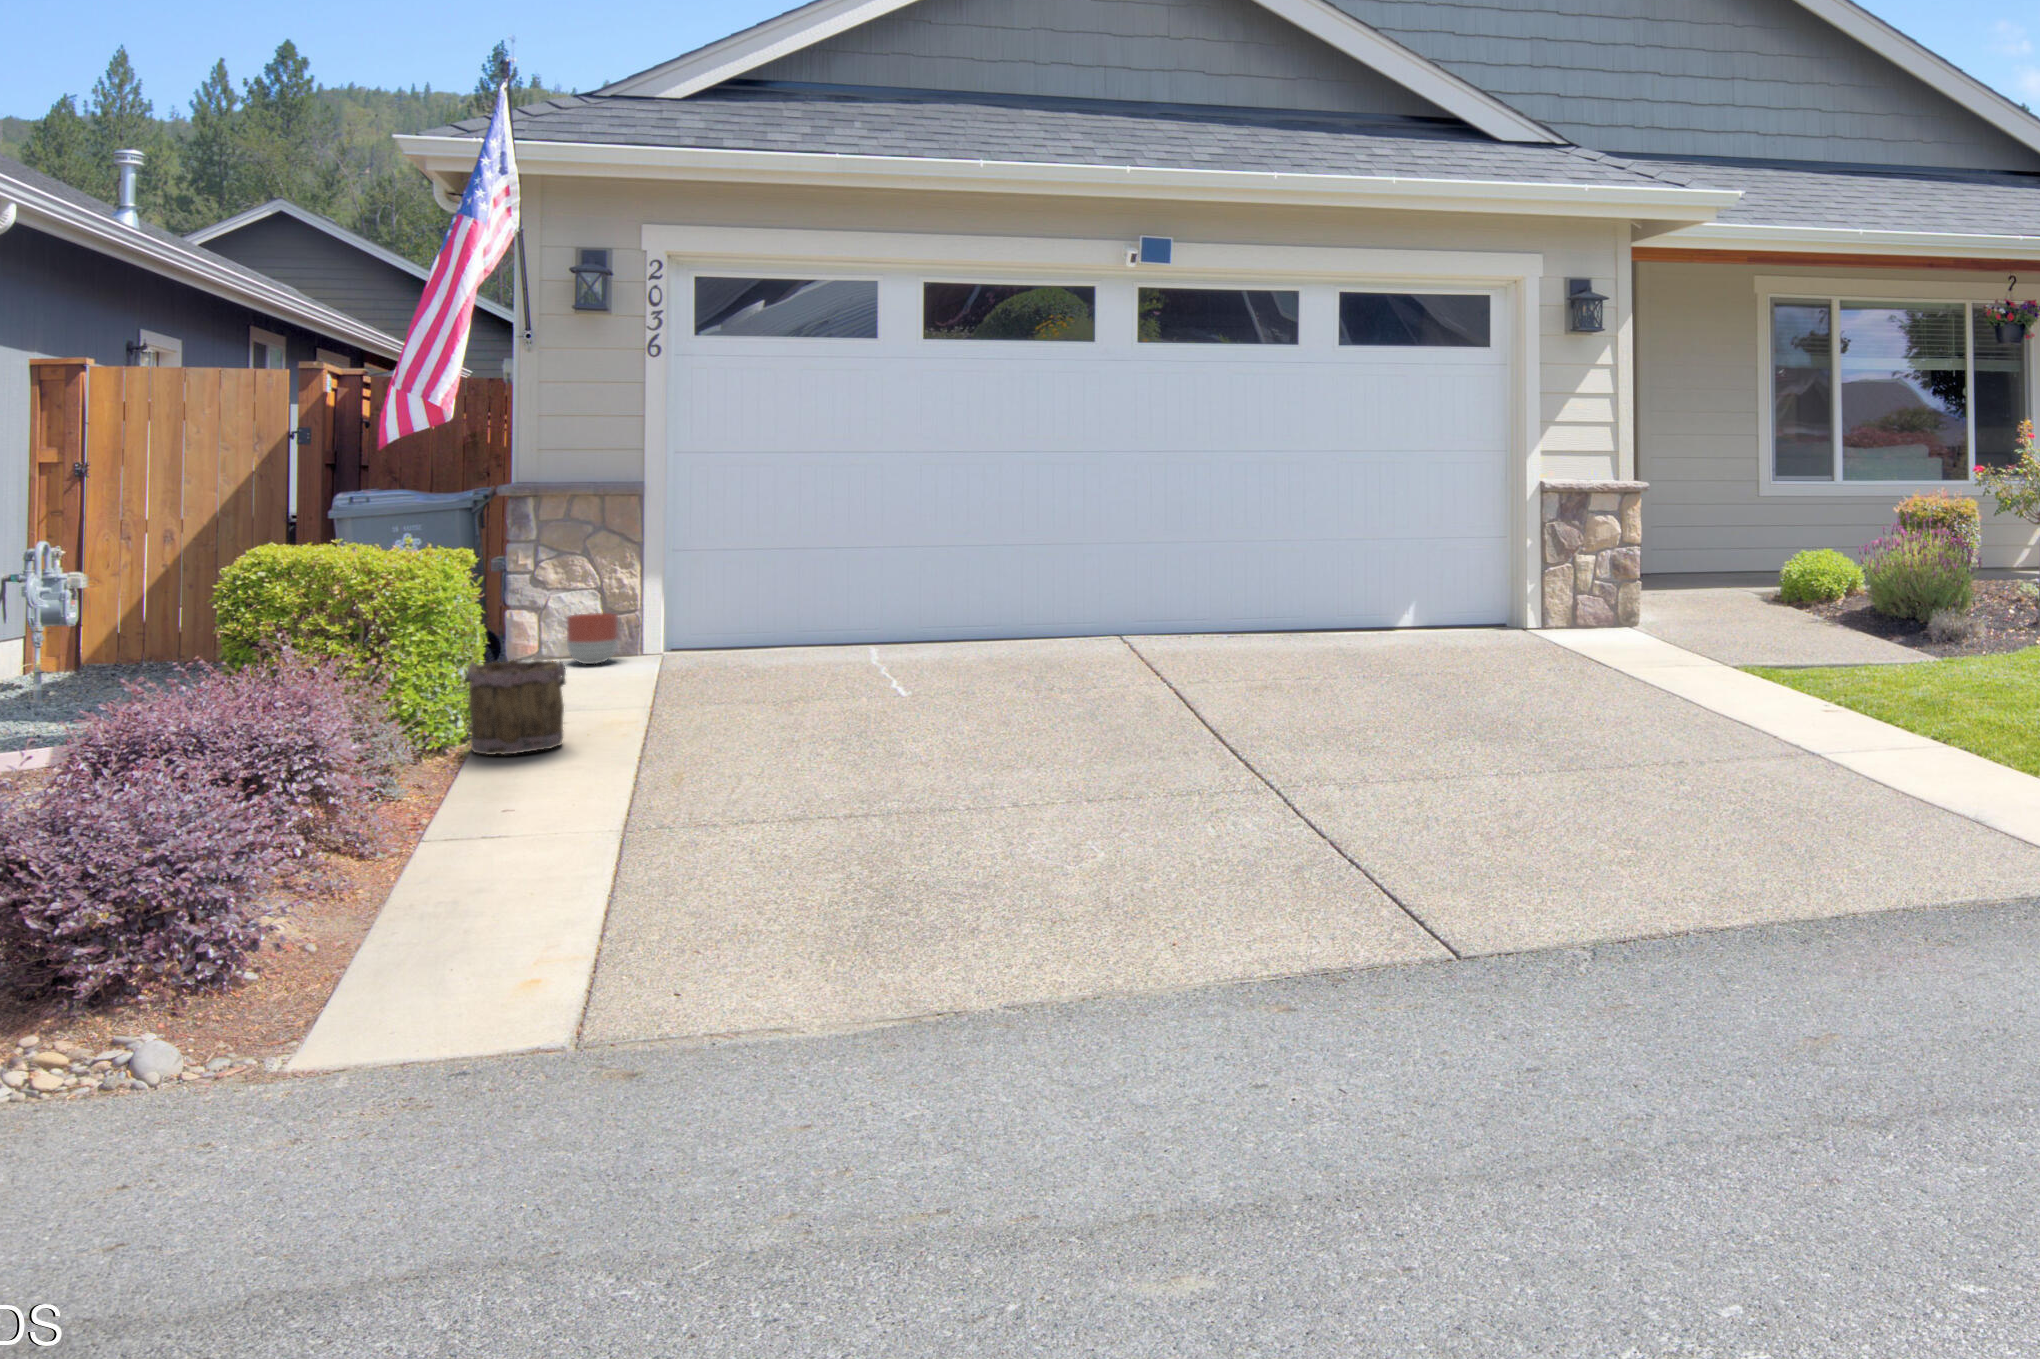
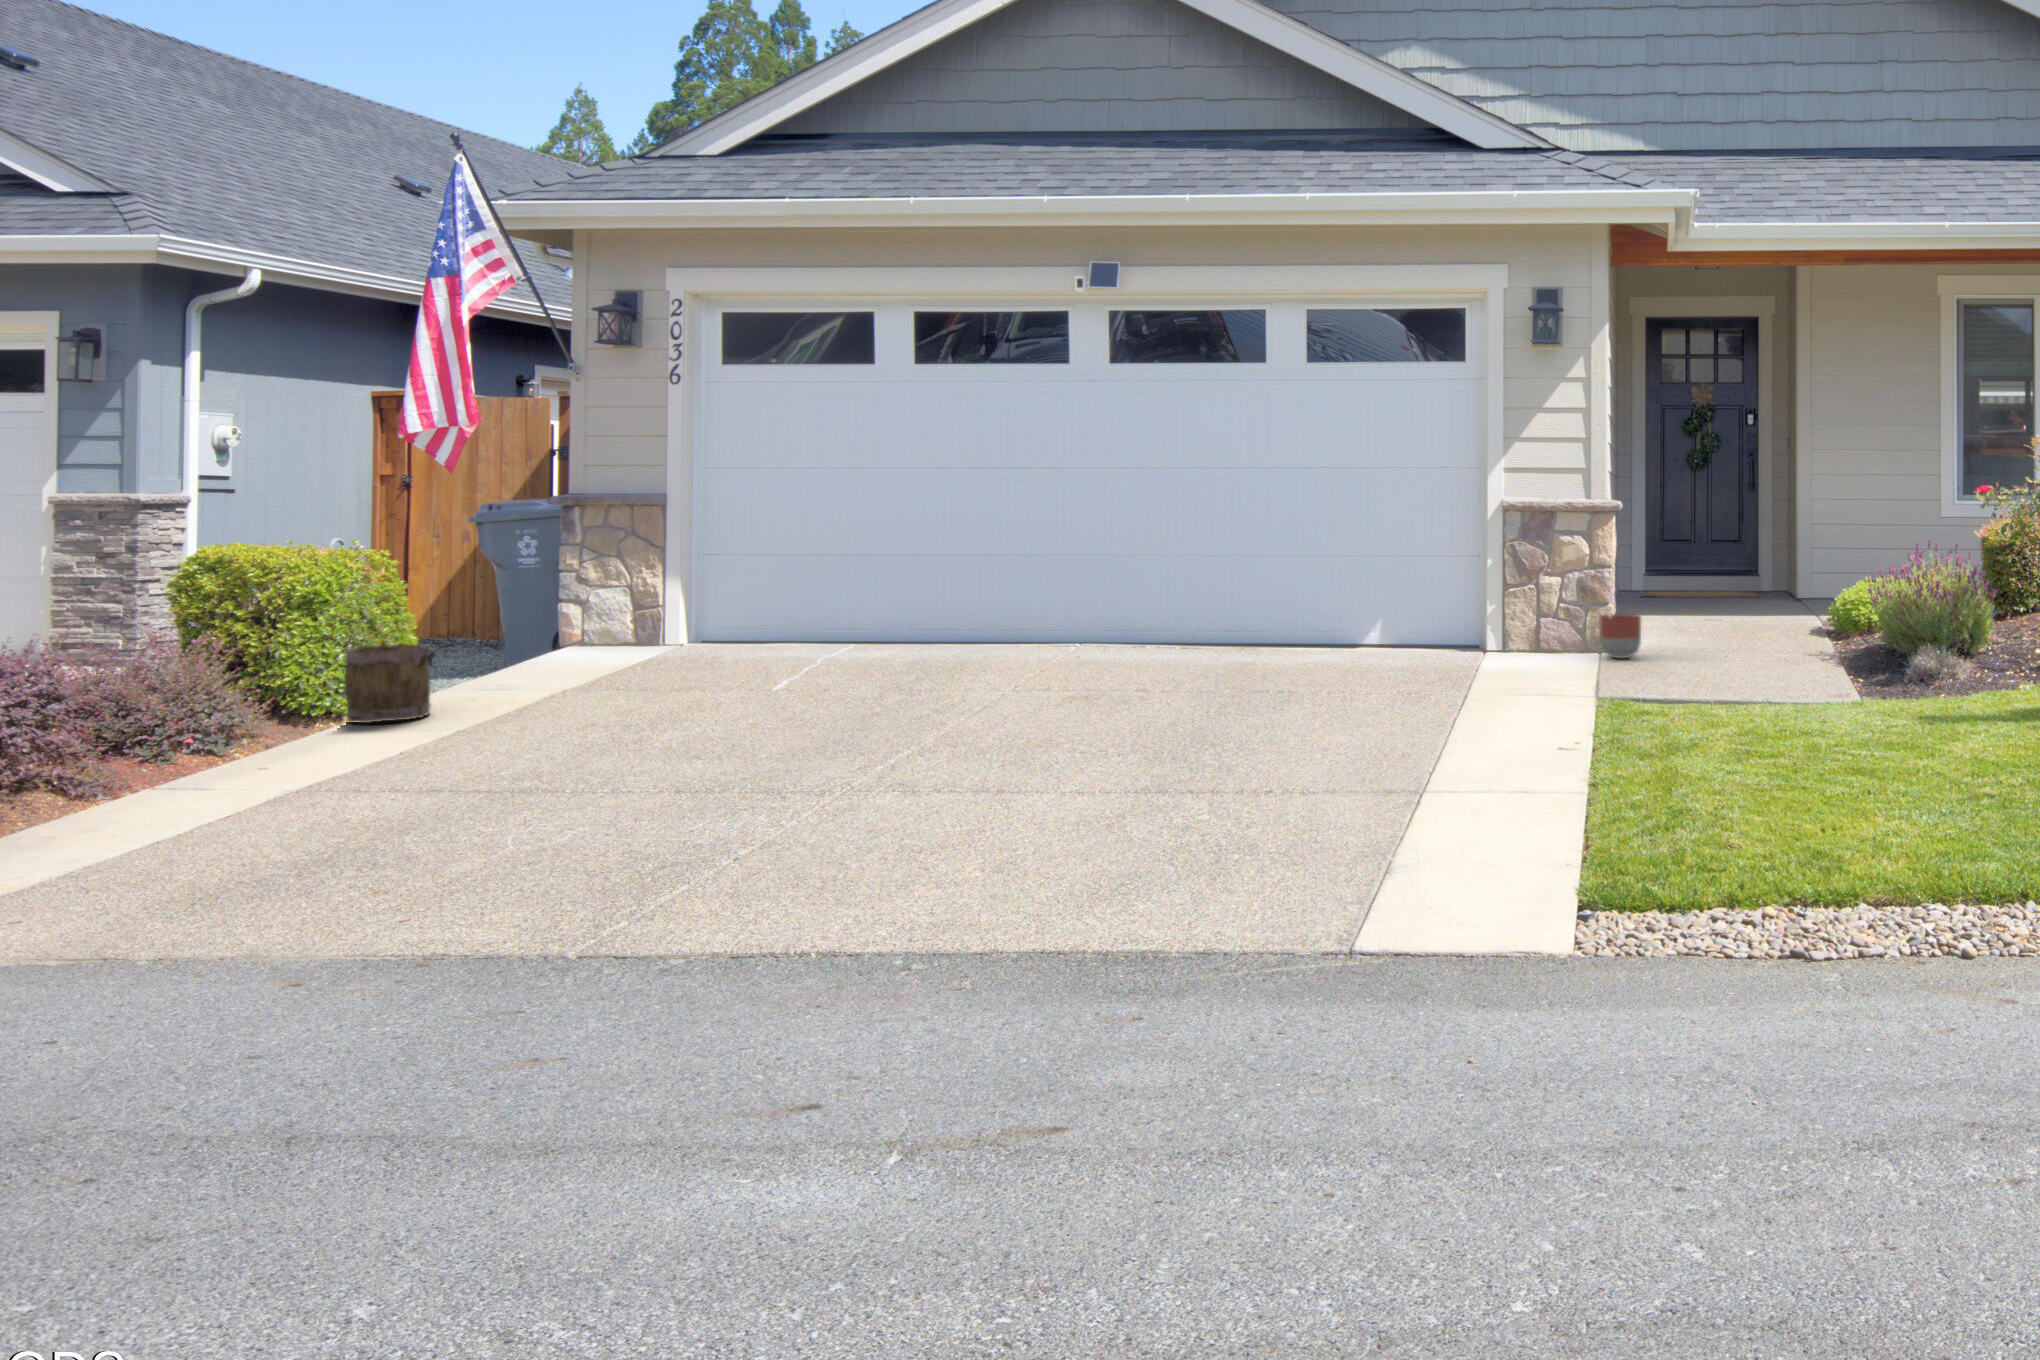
planter: present [566,613,618,664] -> present [1599,614,1641,659]

